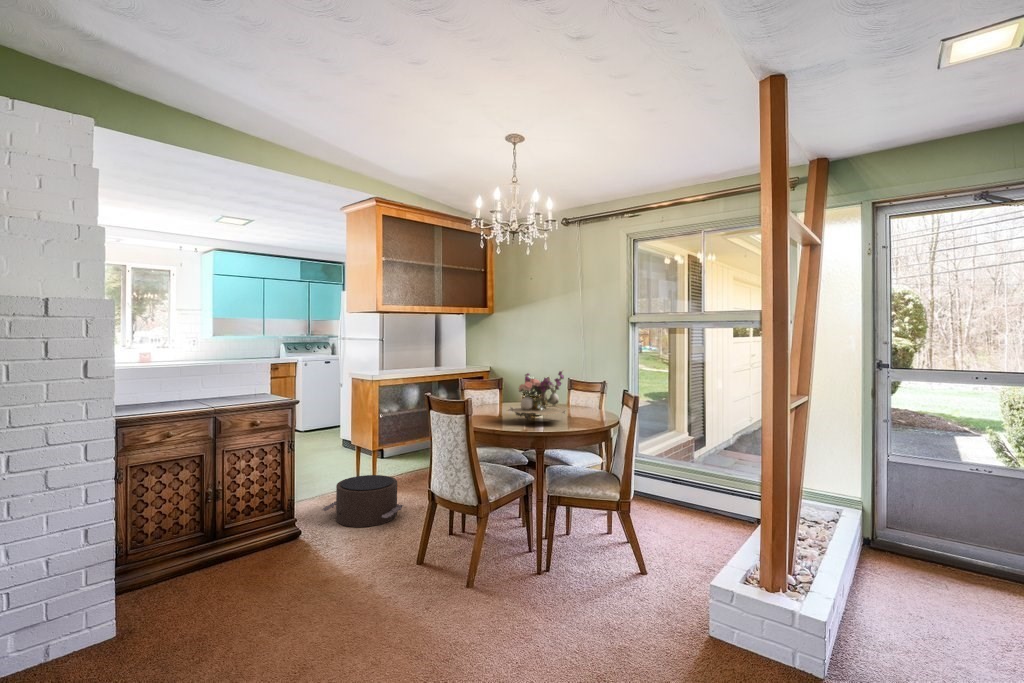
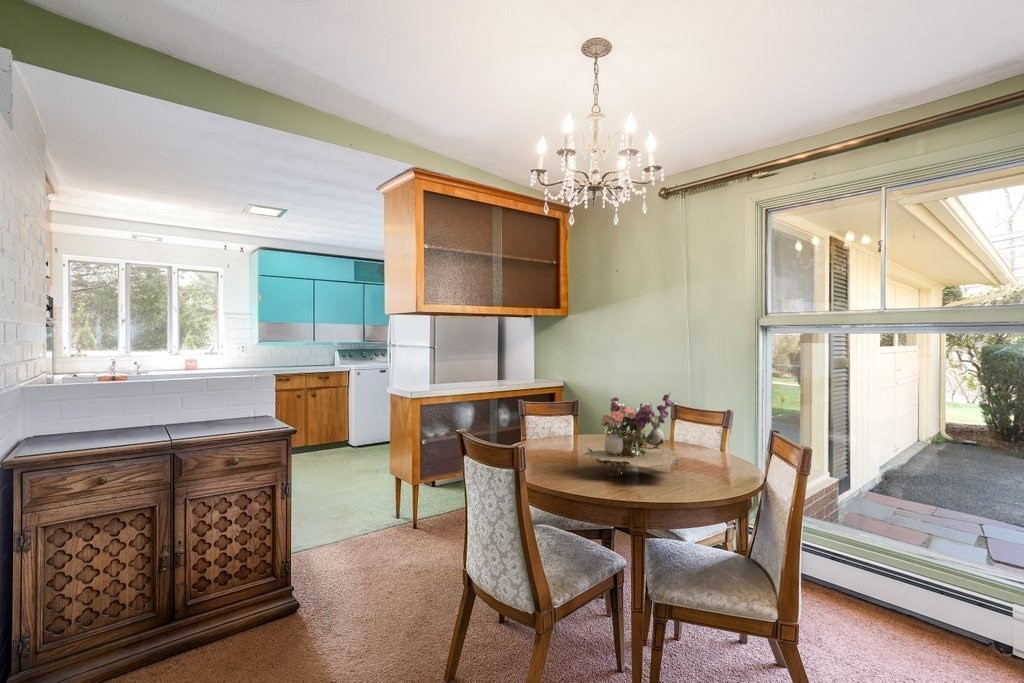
pouf: present [322,475,403,527] -> none [332,525,441,604]

